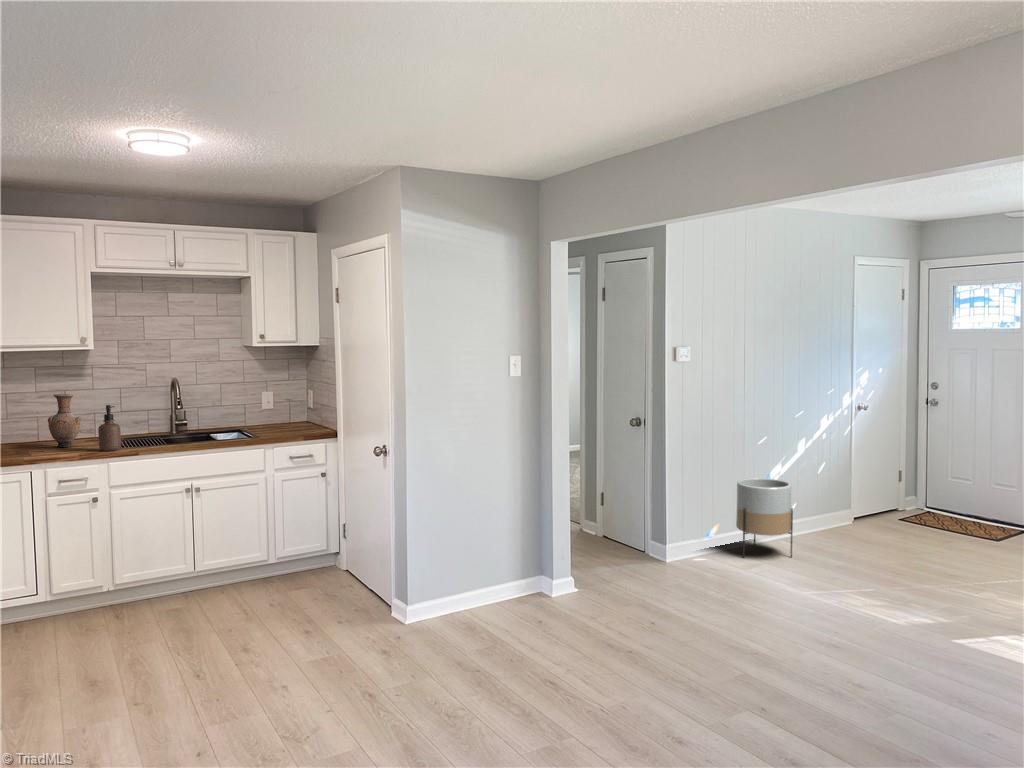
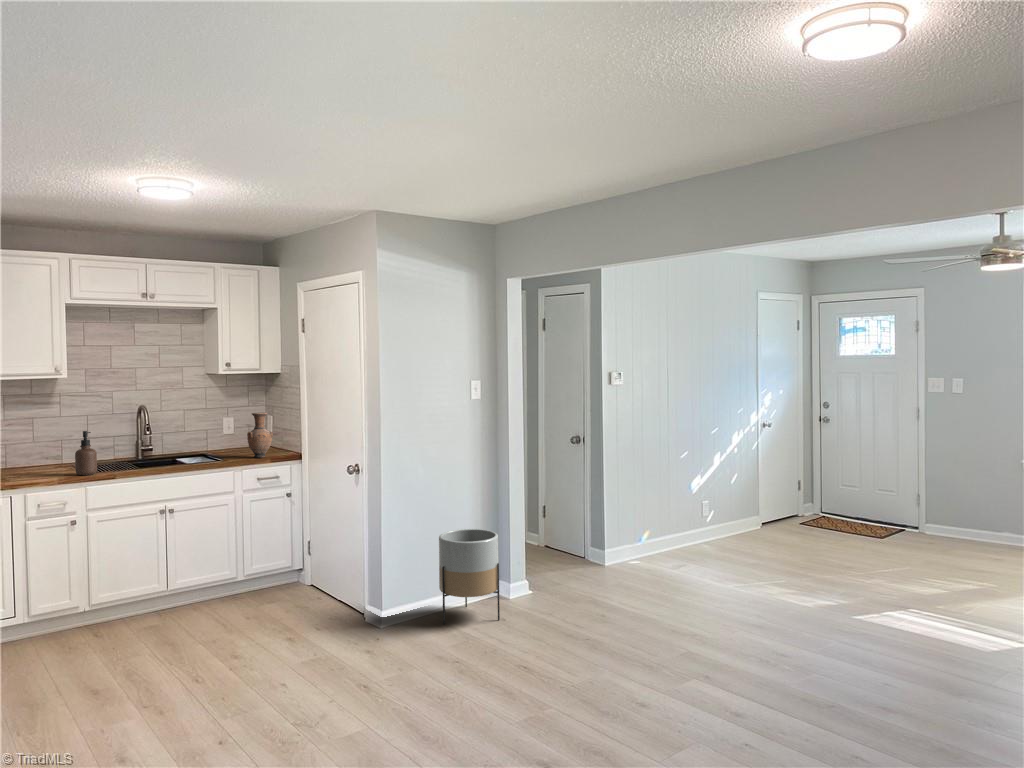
vase: present [48,394,81,447] -> present [247,413,273,458]
planter: present [736,478,793,558] -> present [439,529,500,624]

